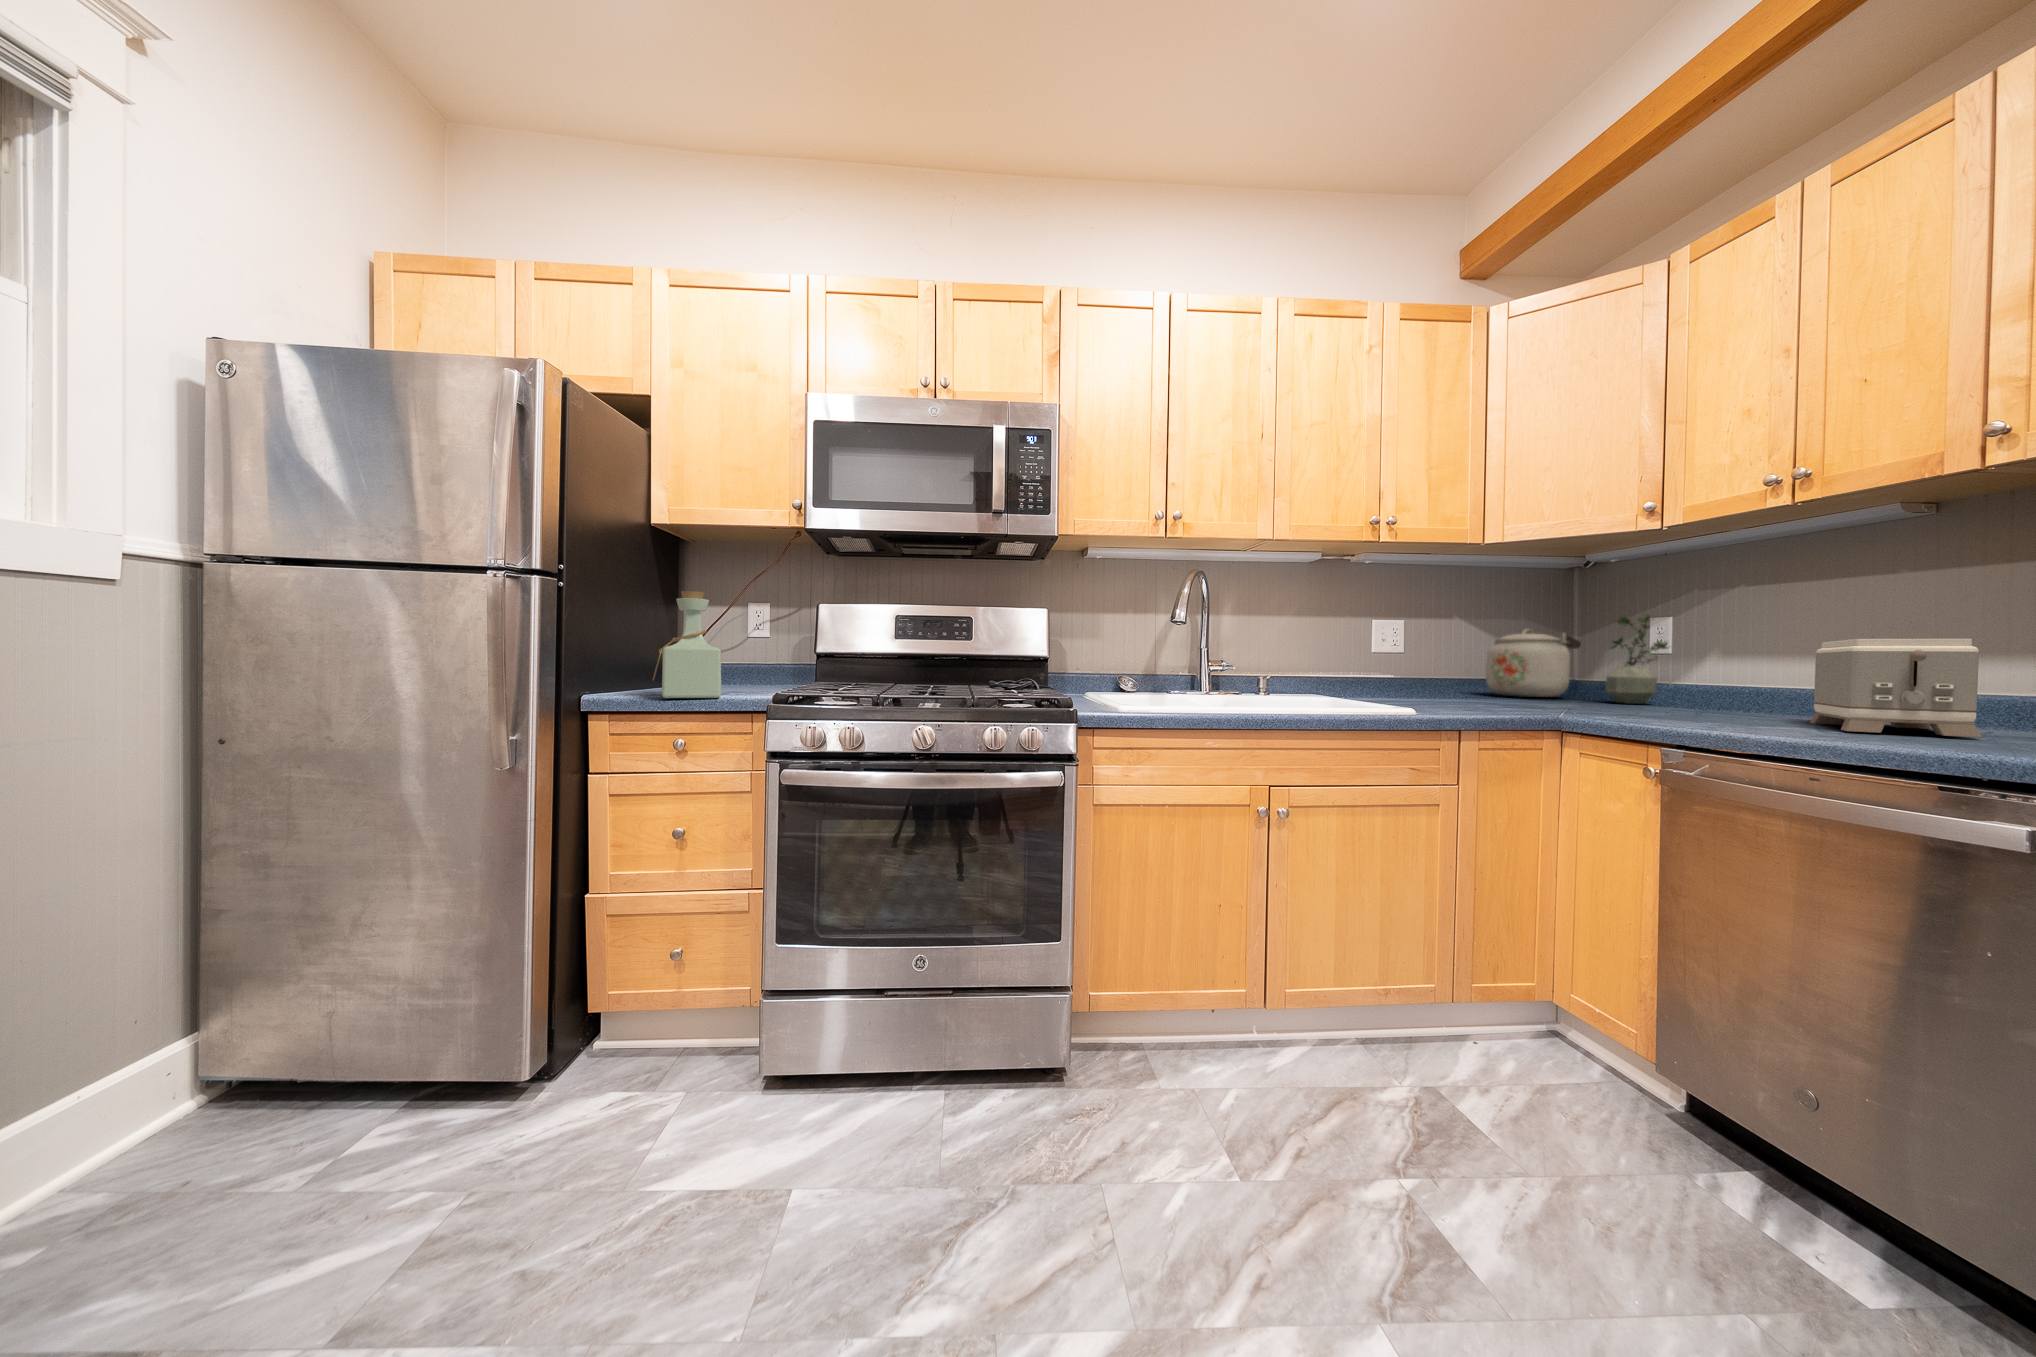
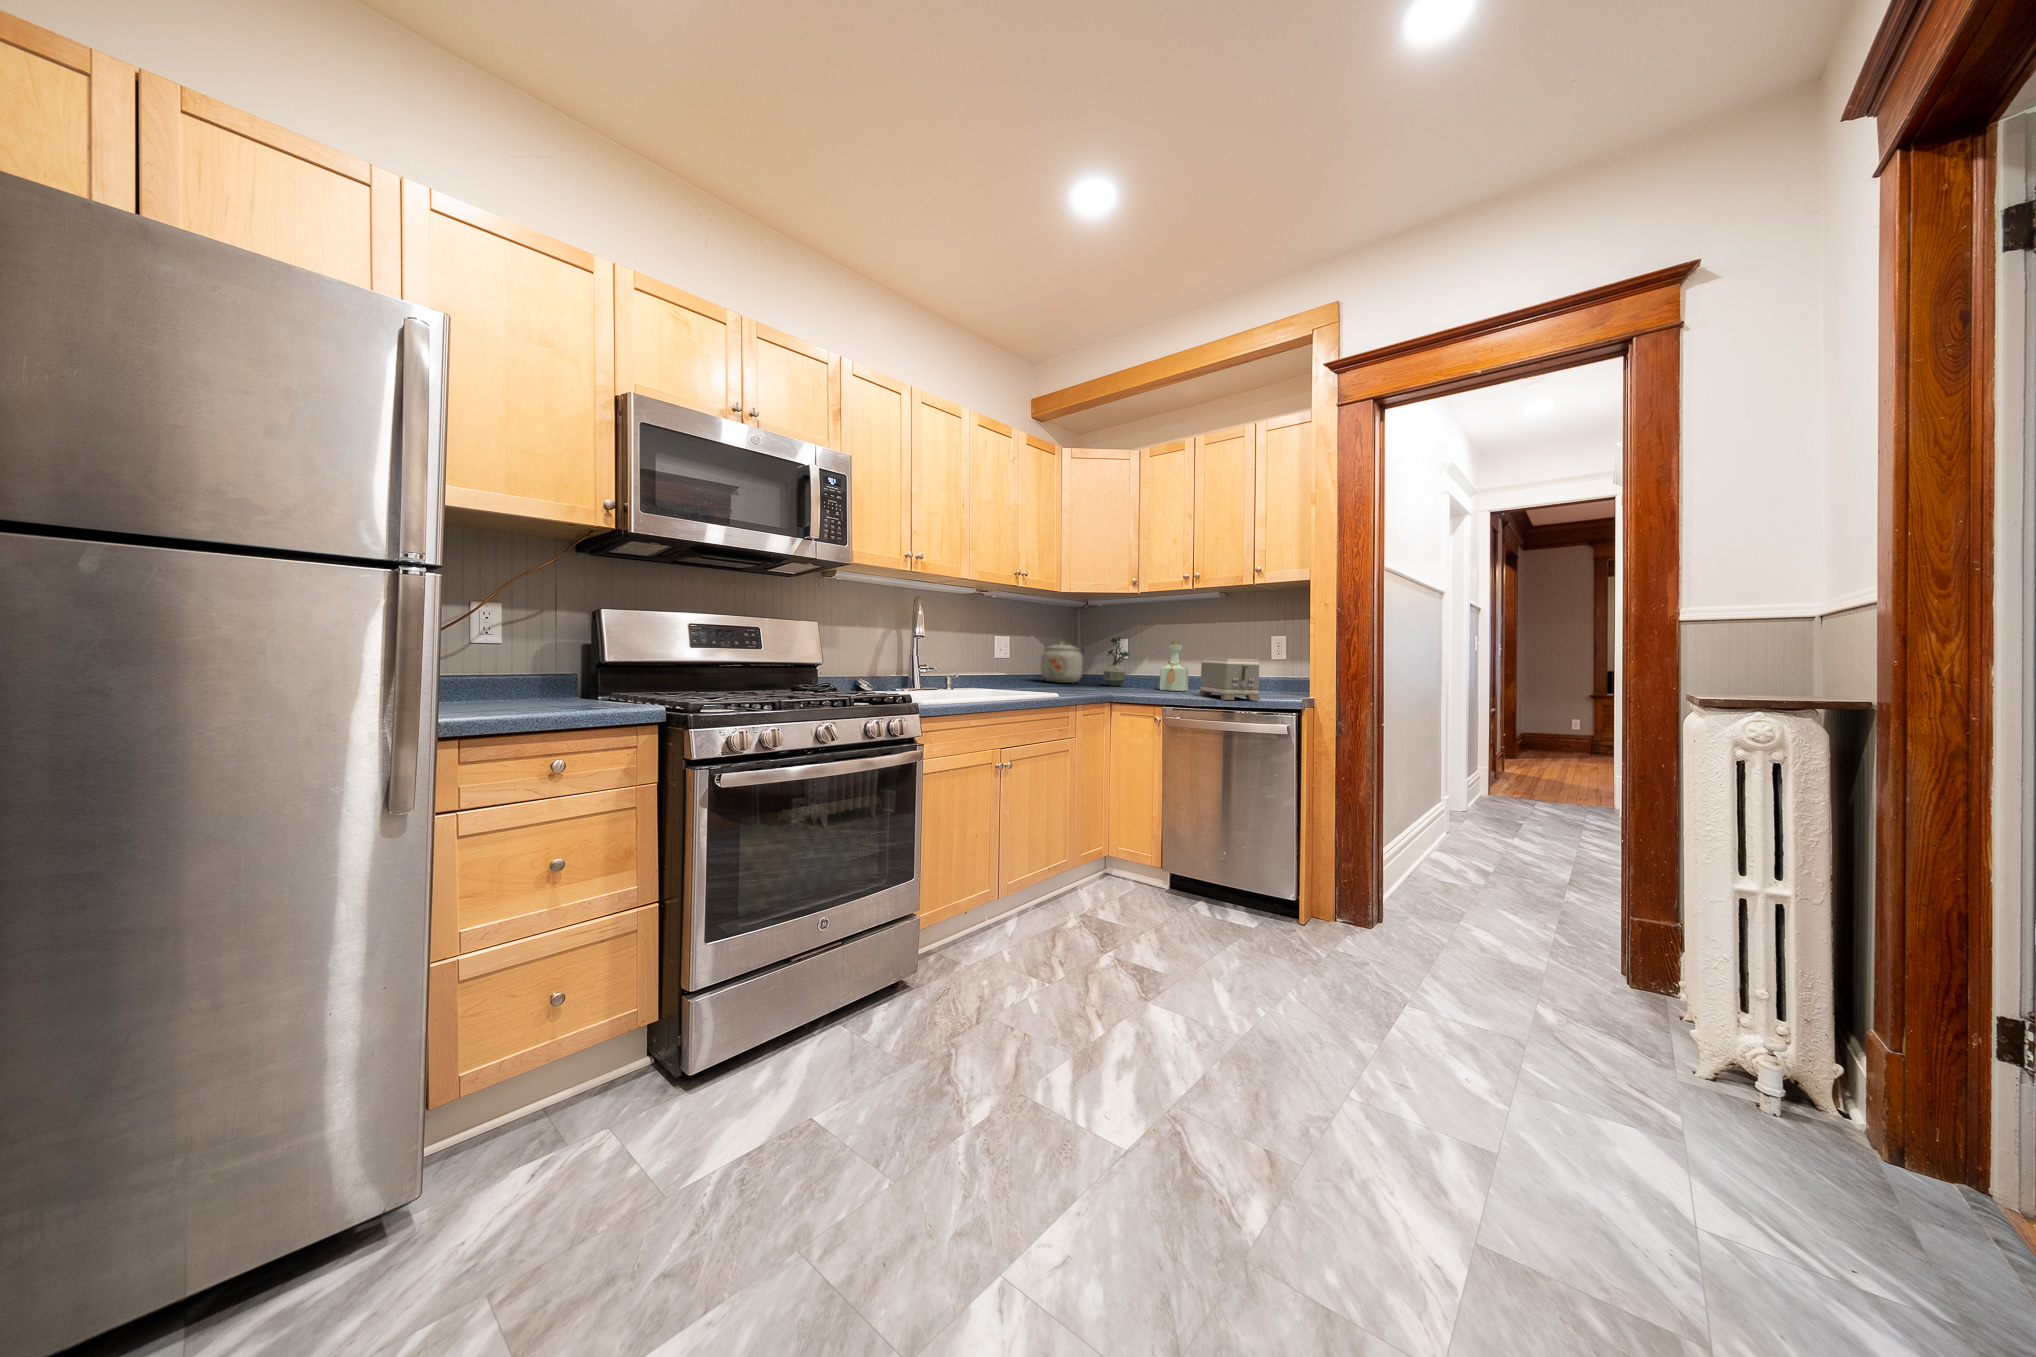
bottle: present [653,591,721,698] -> present [1159,642,1189,691]

